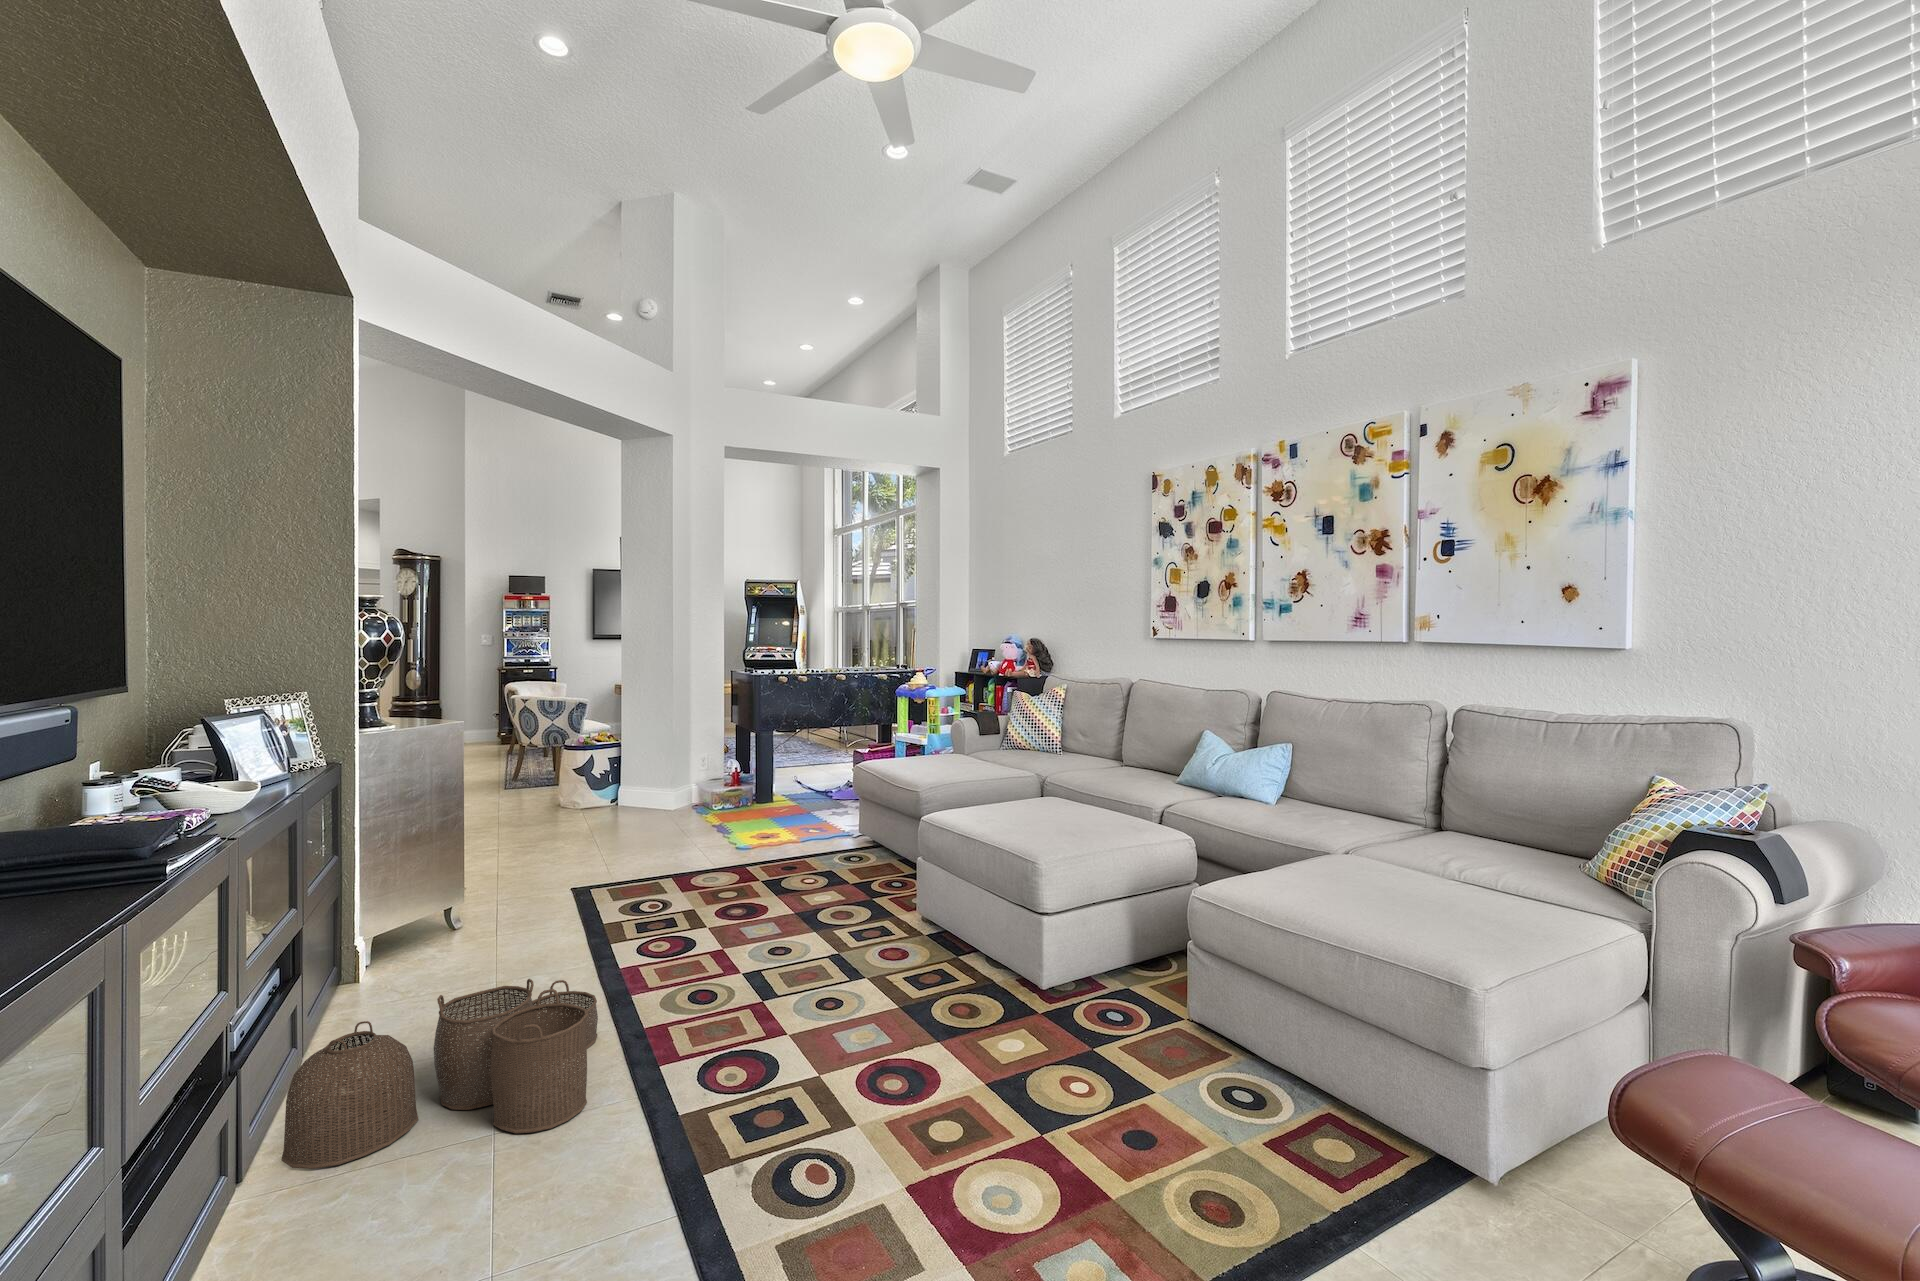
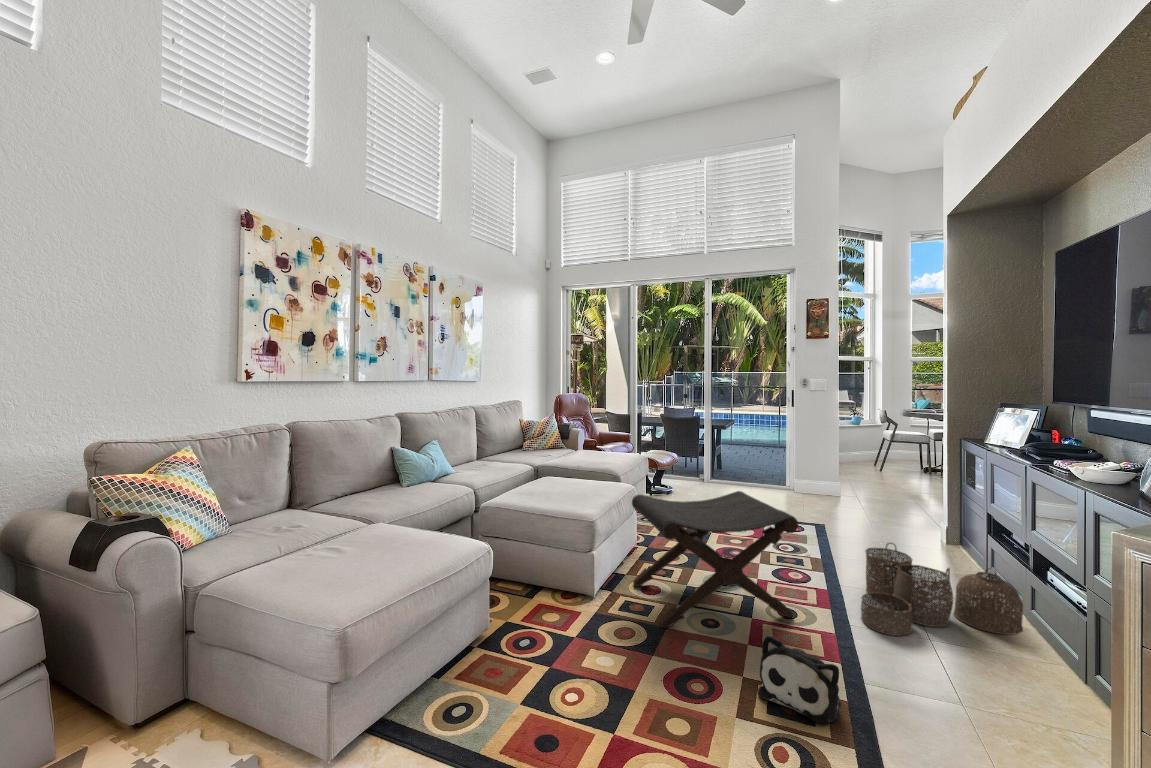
footstool: none [685,804,926,1022] -> present [632,491,798,628]
plush toy: none [616,880,688,956] -> present [758,635,839,724]

